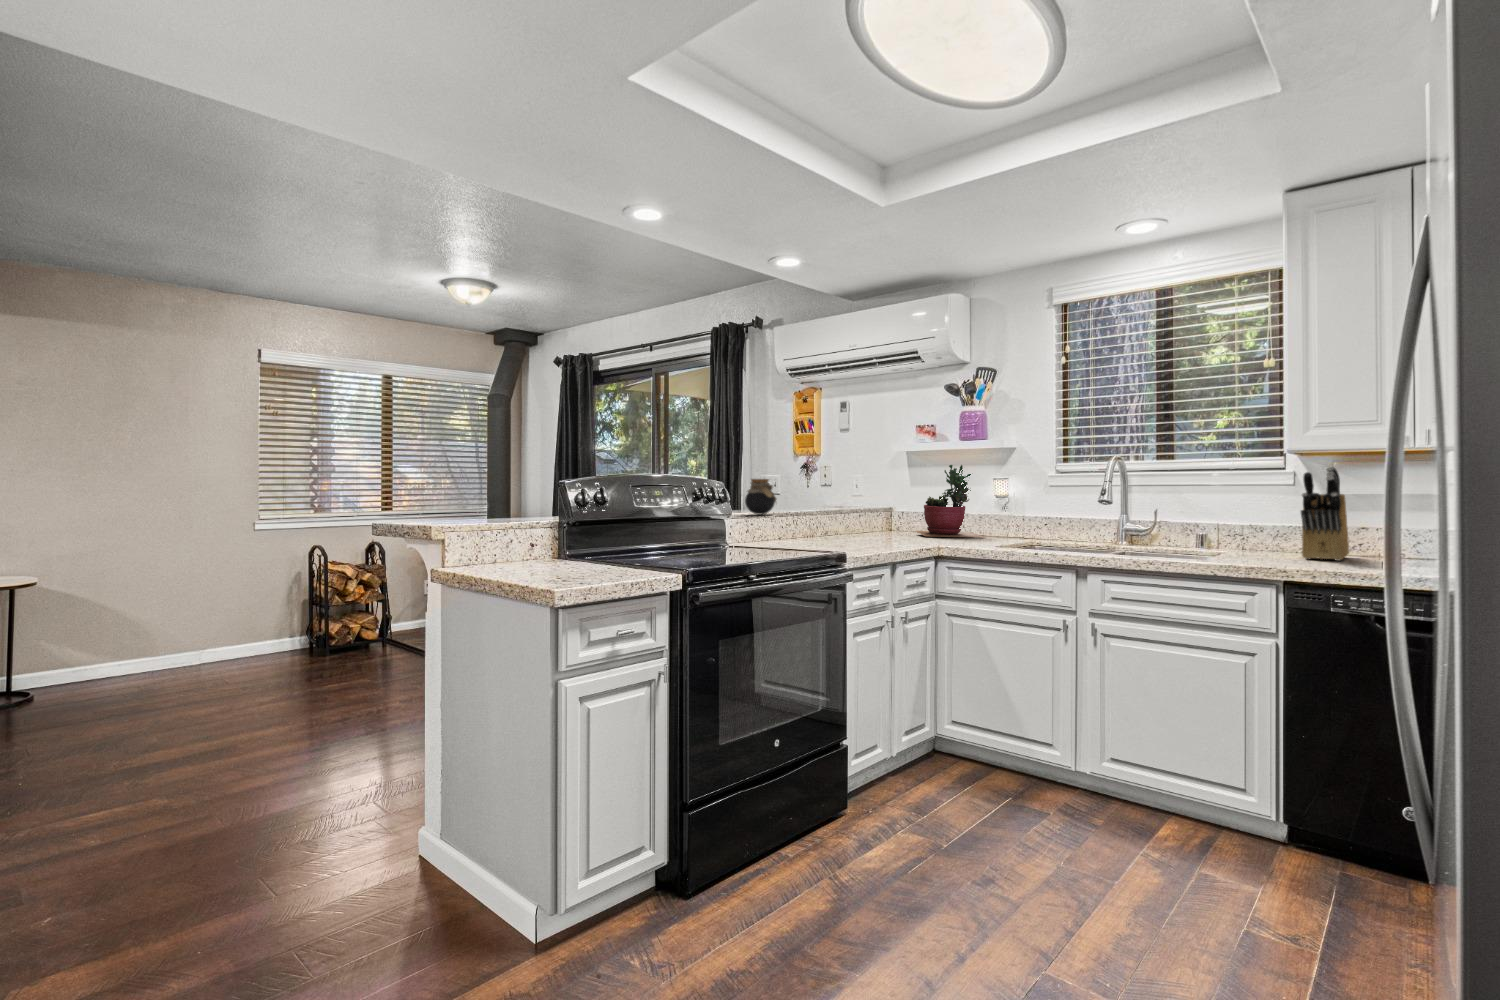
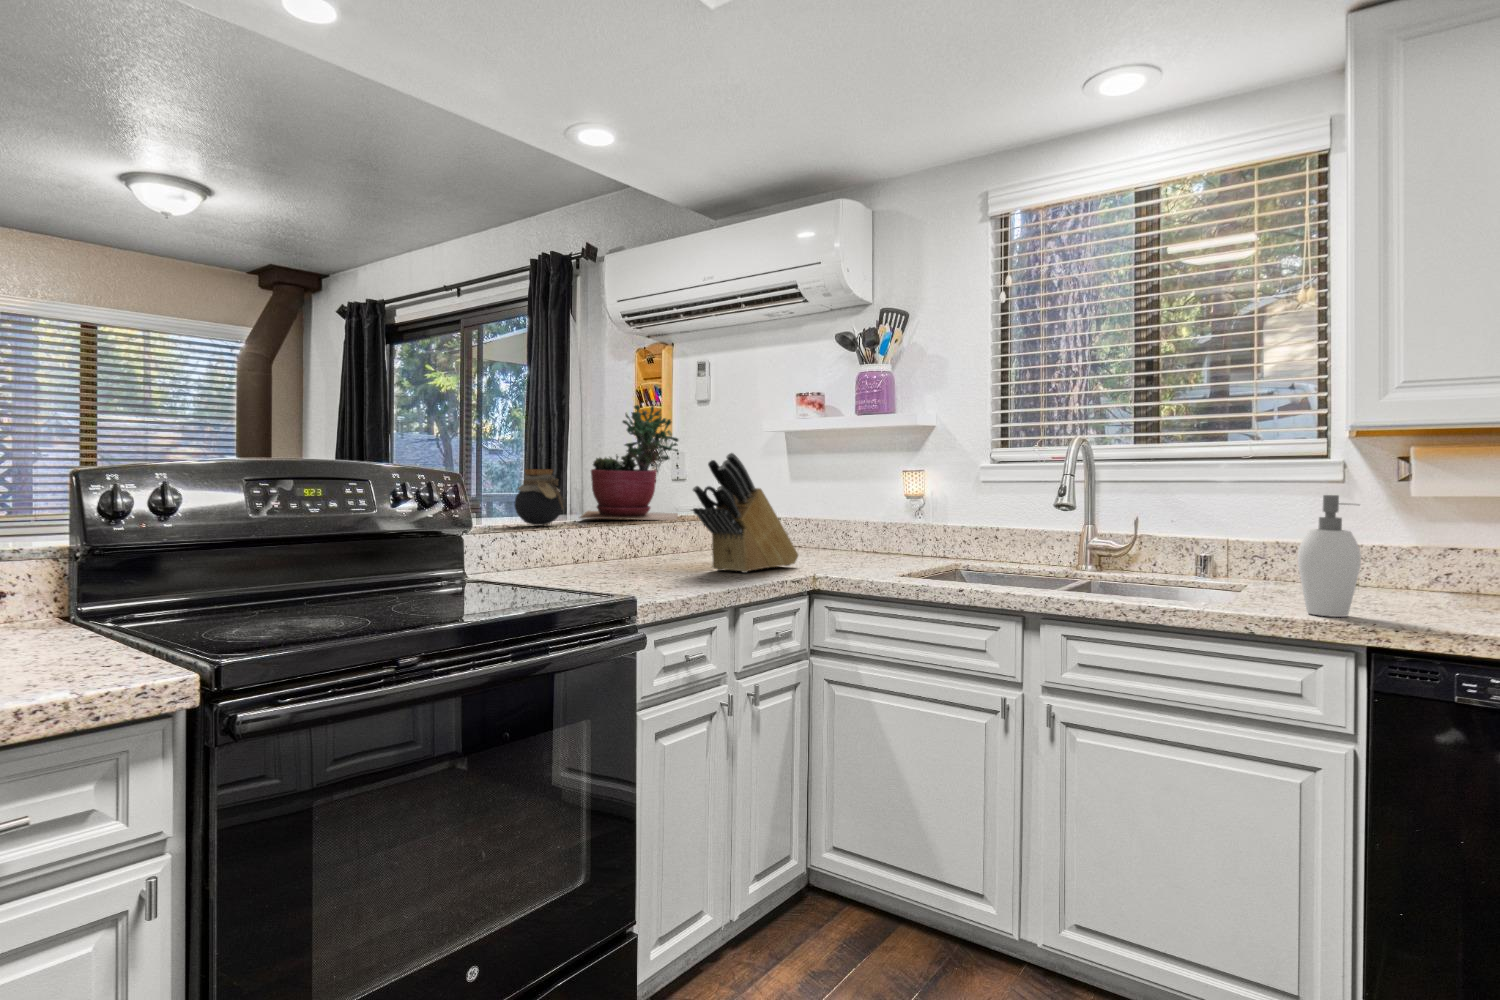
succulent plant: present [917,465,984,538] -> present [580,405,678,520]
knife block: present [1301,467,1349,561] -> present [693,453,798,573]
soap dispenser: none [1244,493,1281,564] -> present [1298,495,1361,617]

